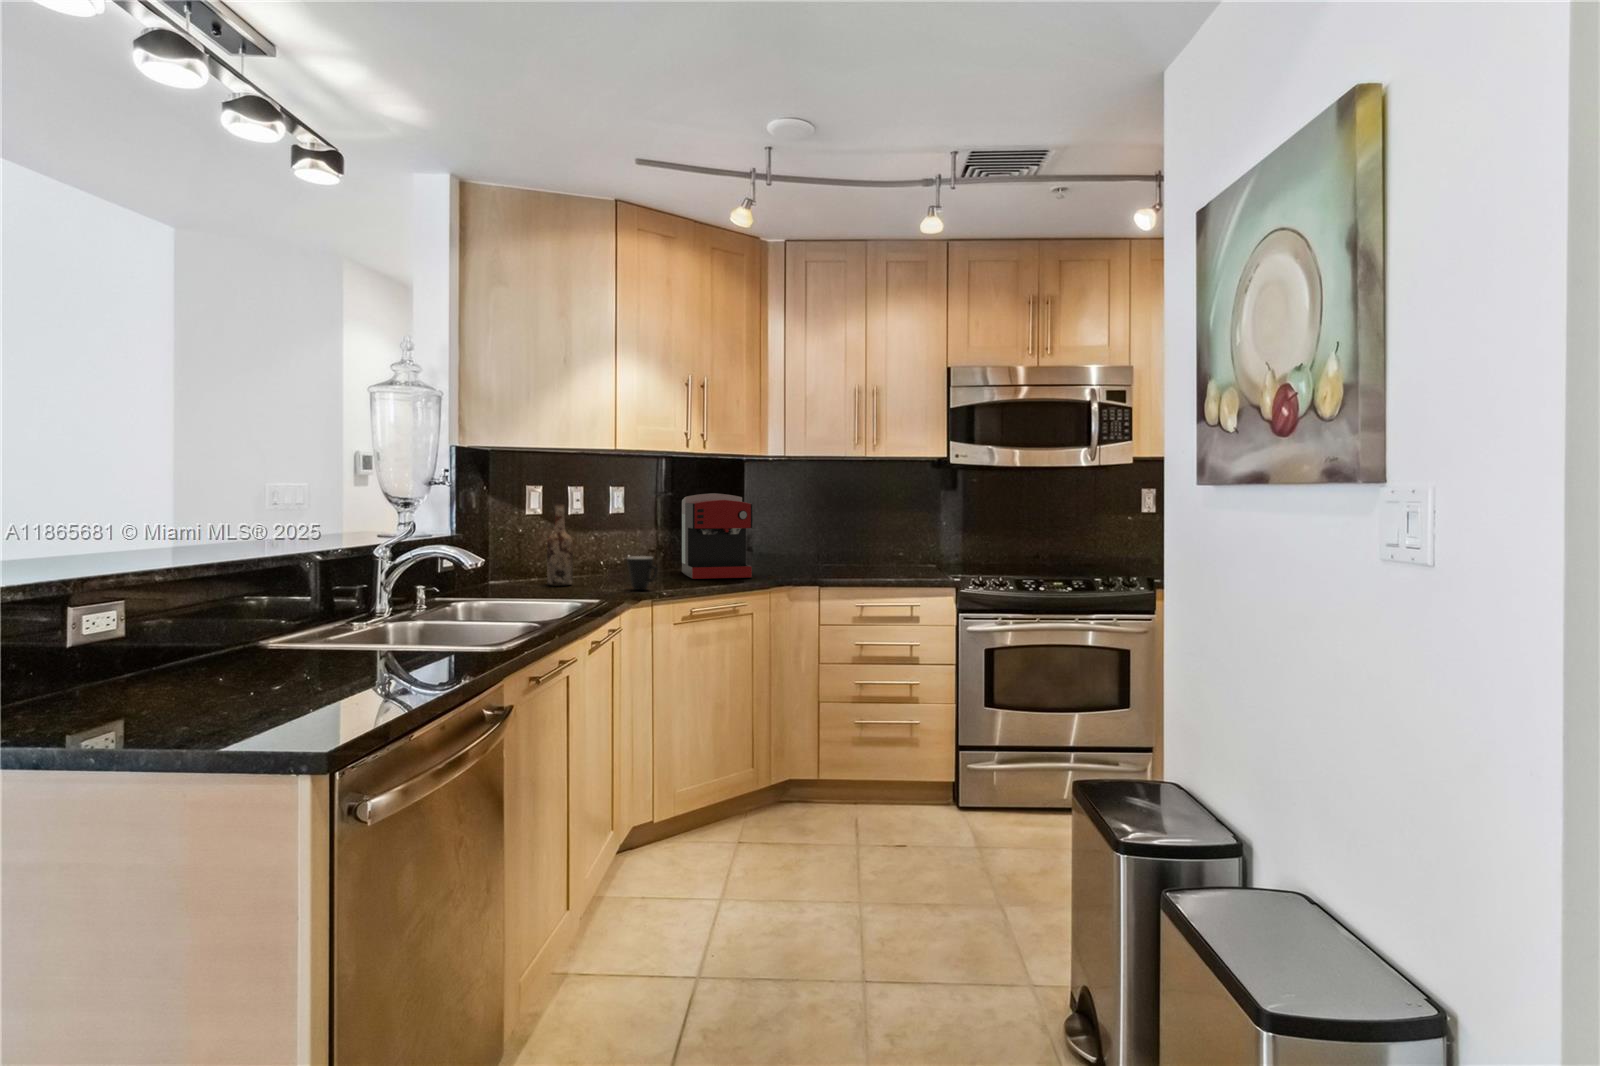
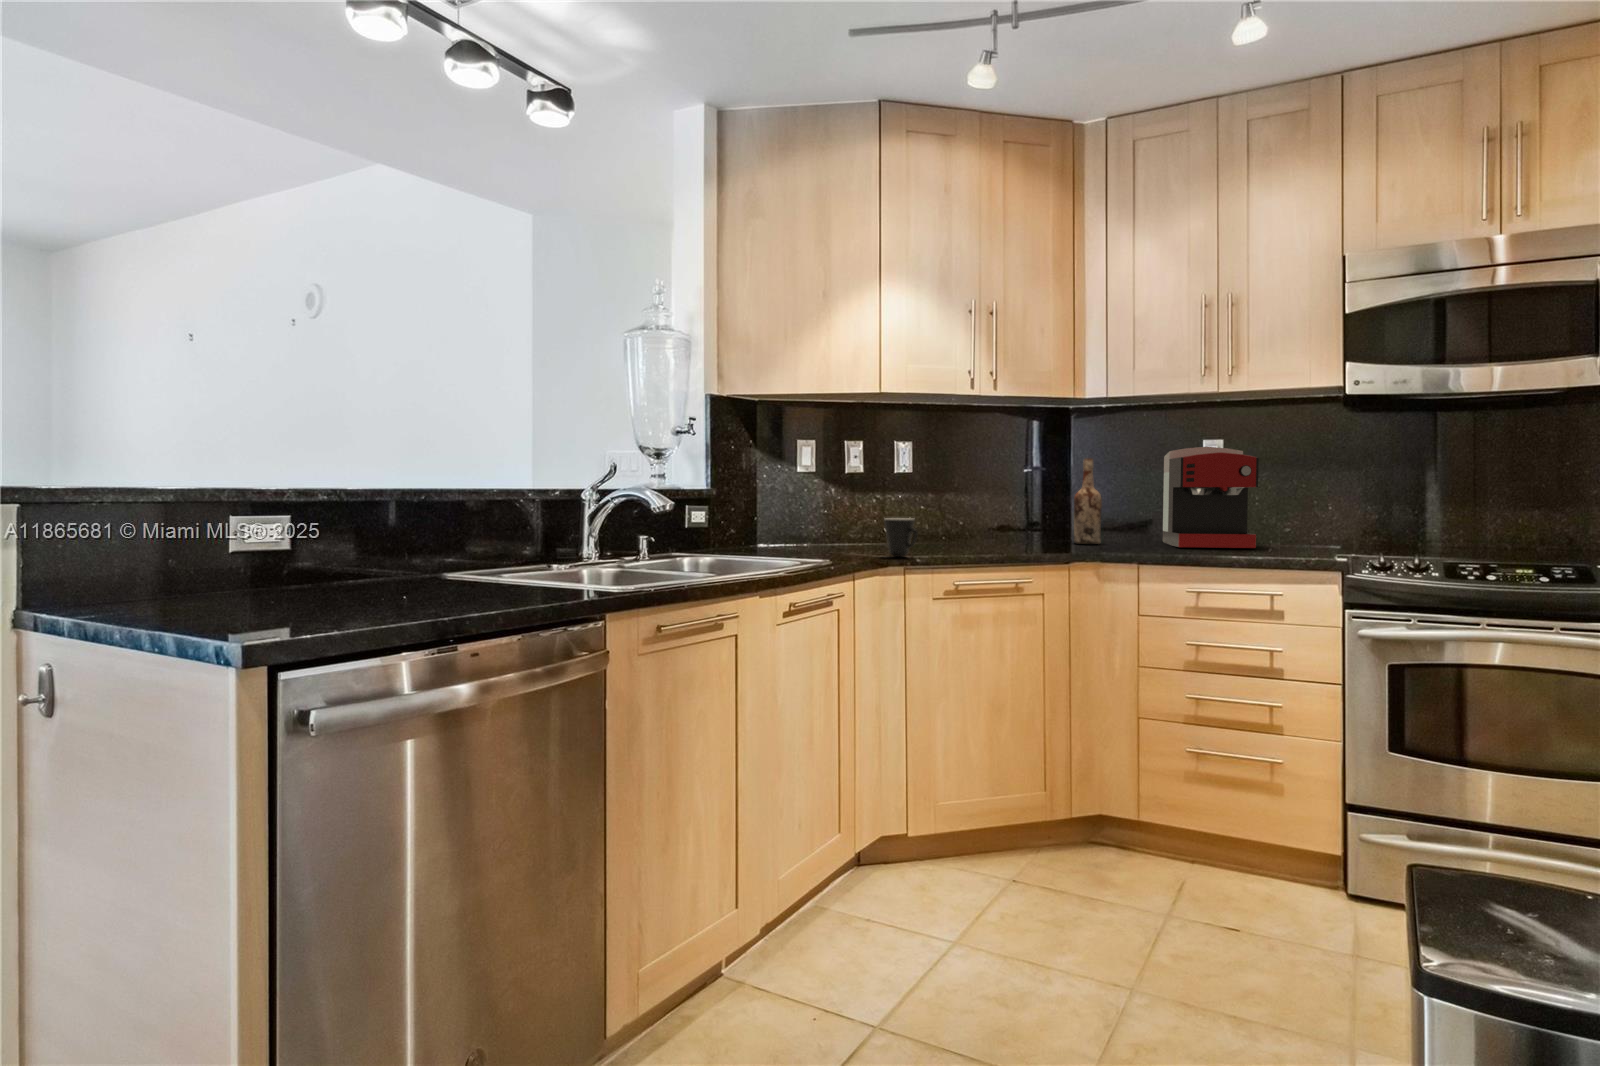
coffee maker: present [682,493,752,579] -> present [1163,447,1259,548]
wine bottle: present [547,504,573,586] -> present [1074,458,1102,544]

